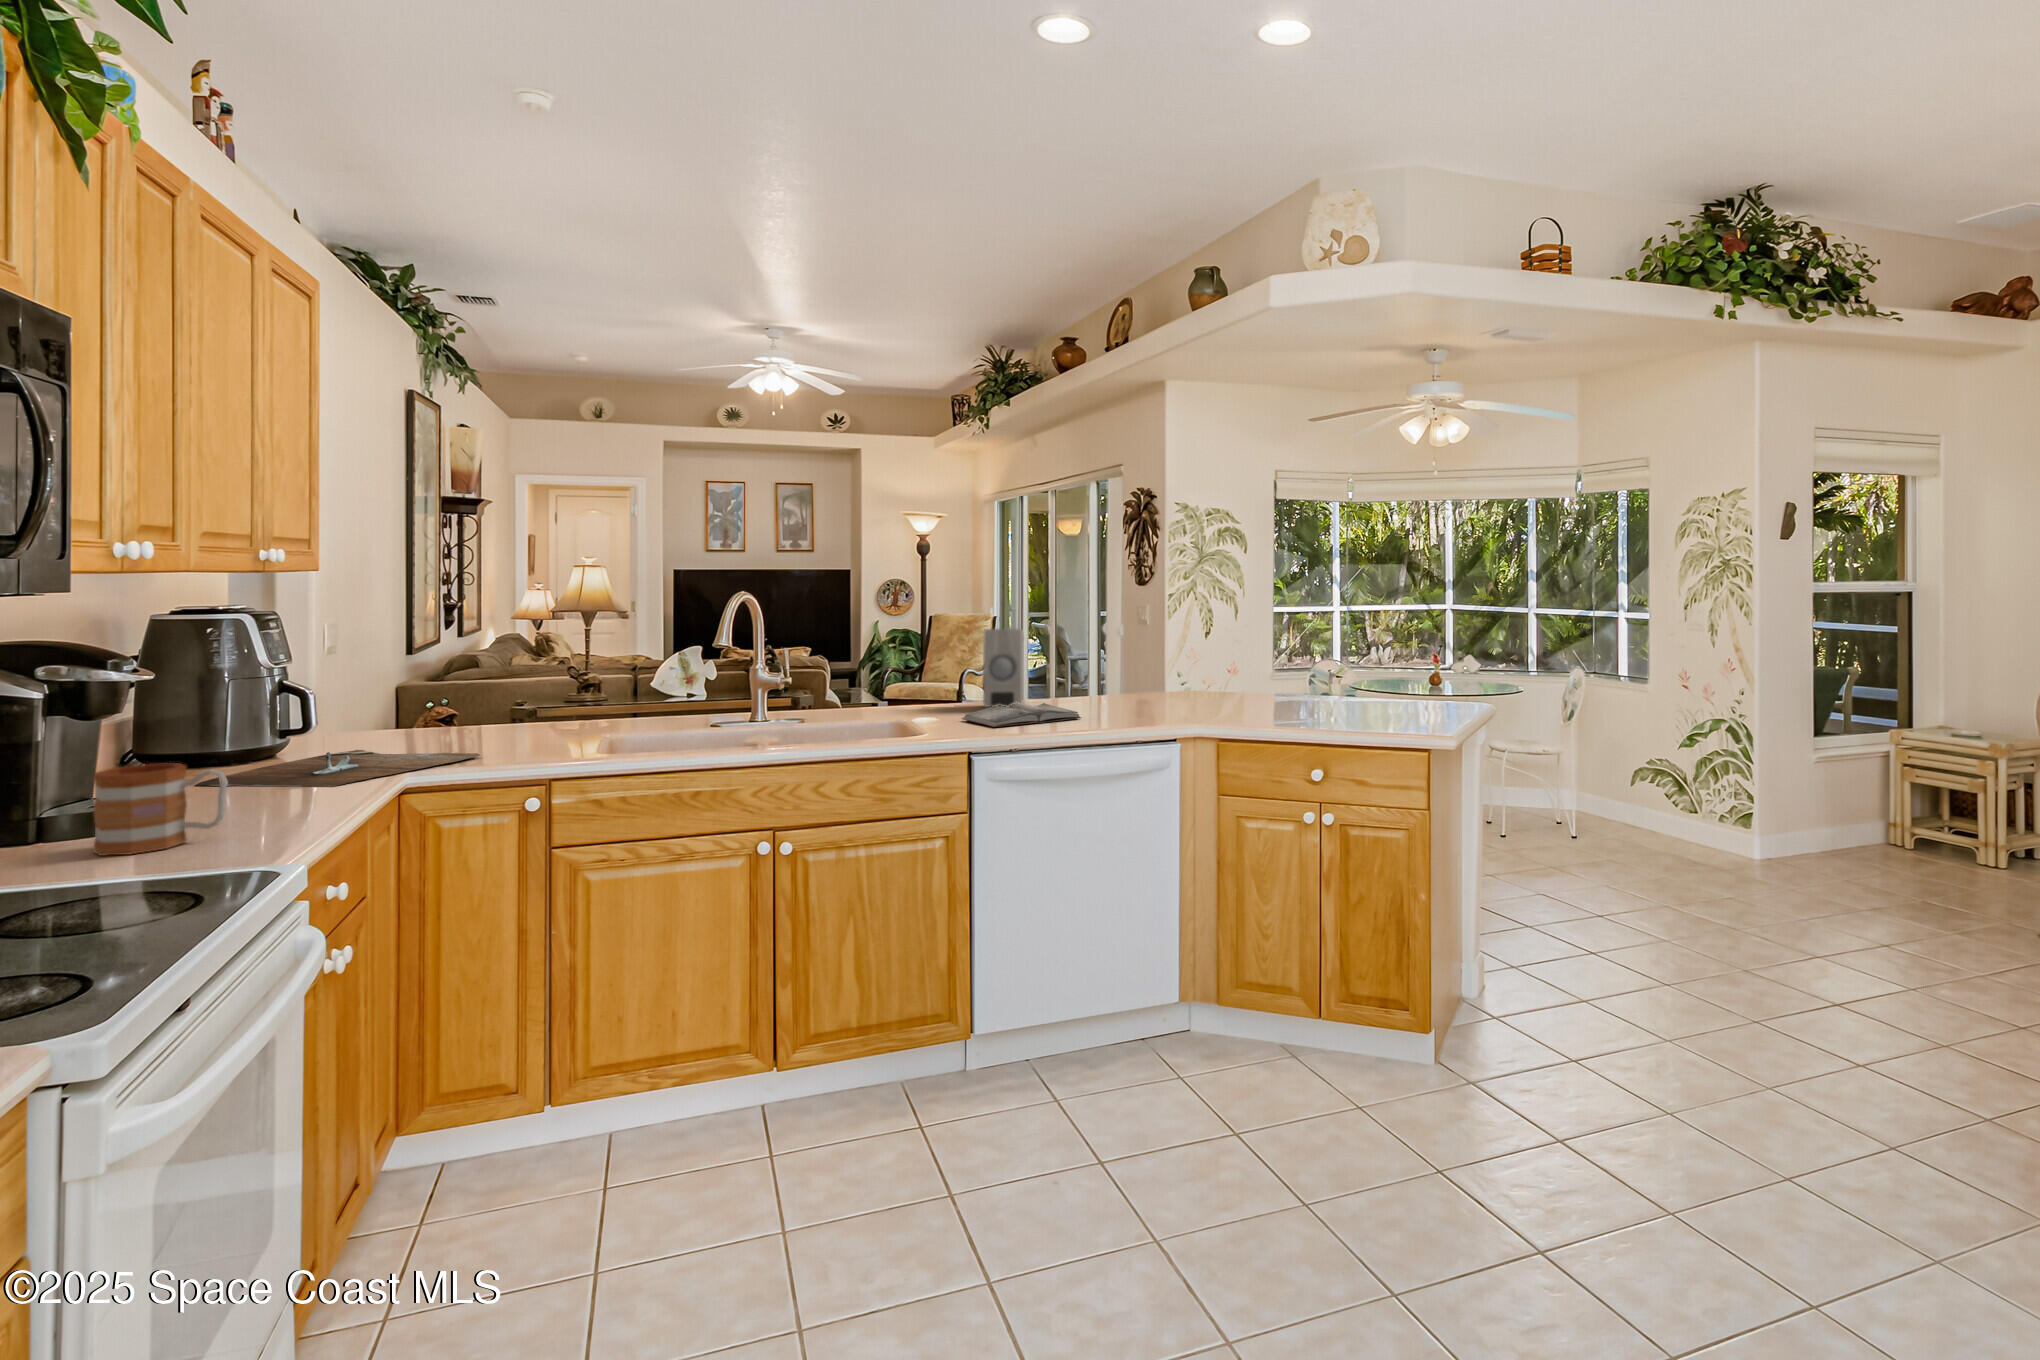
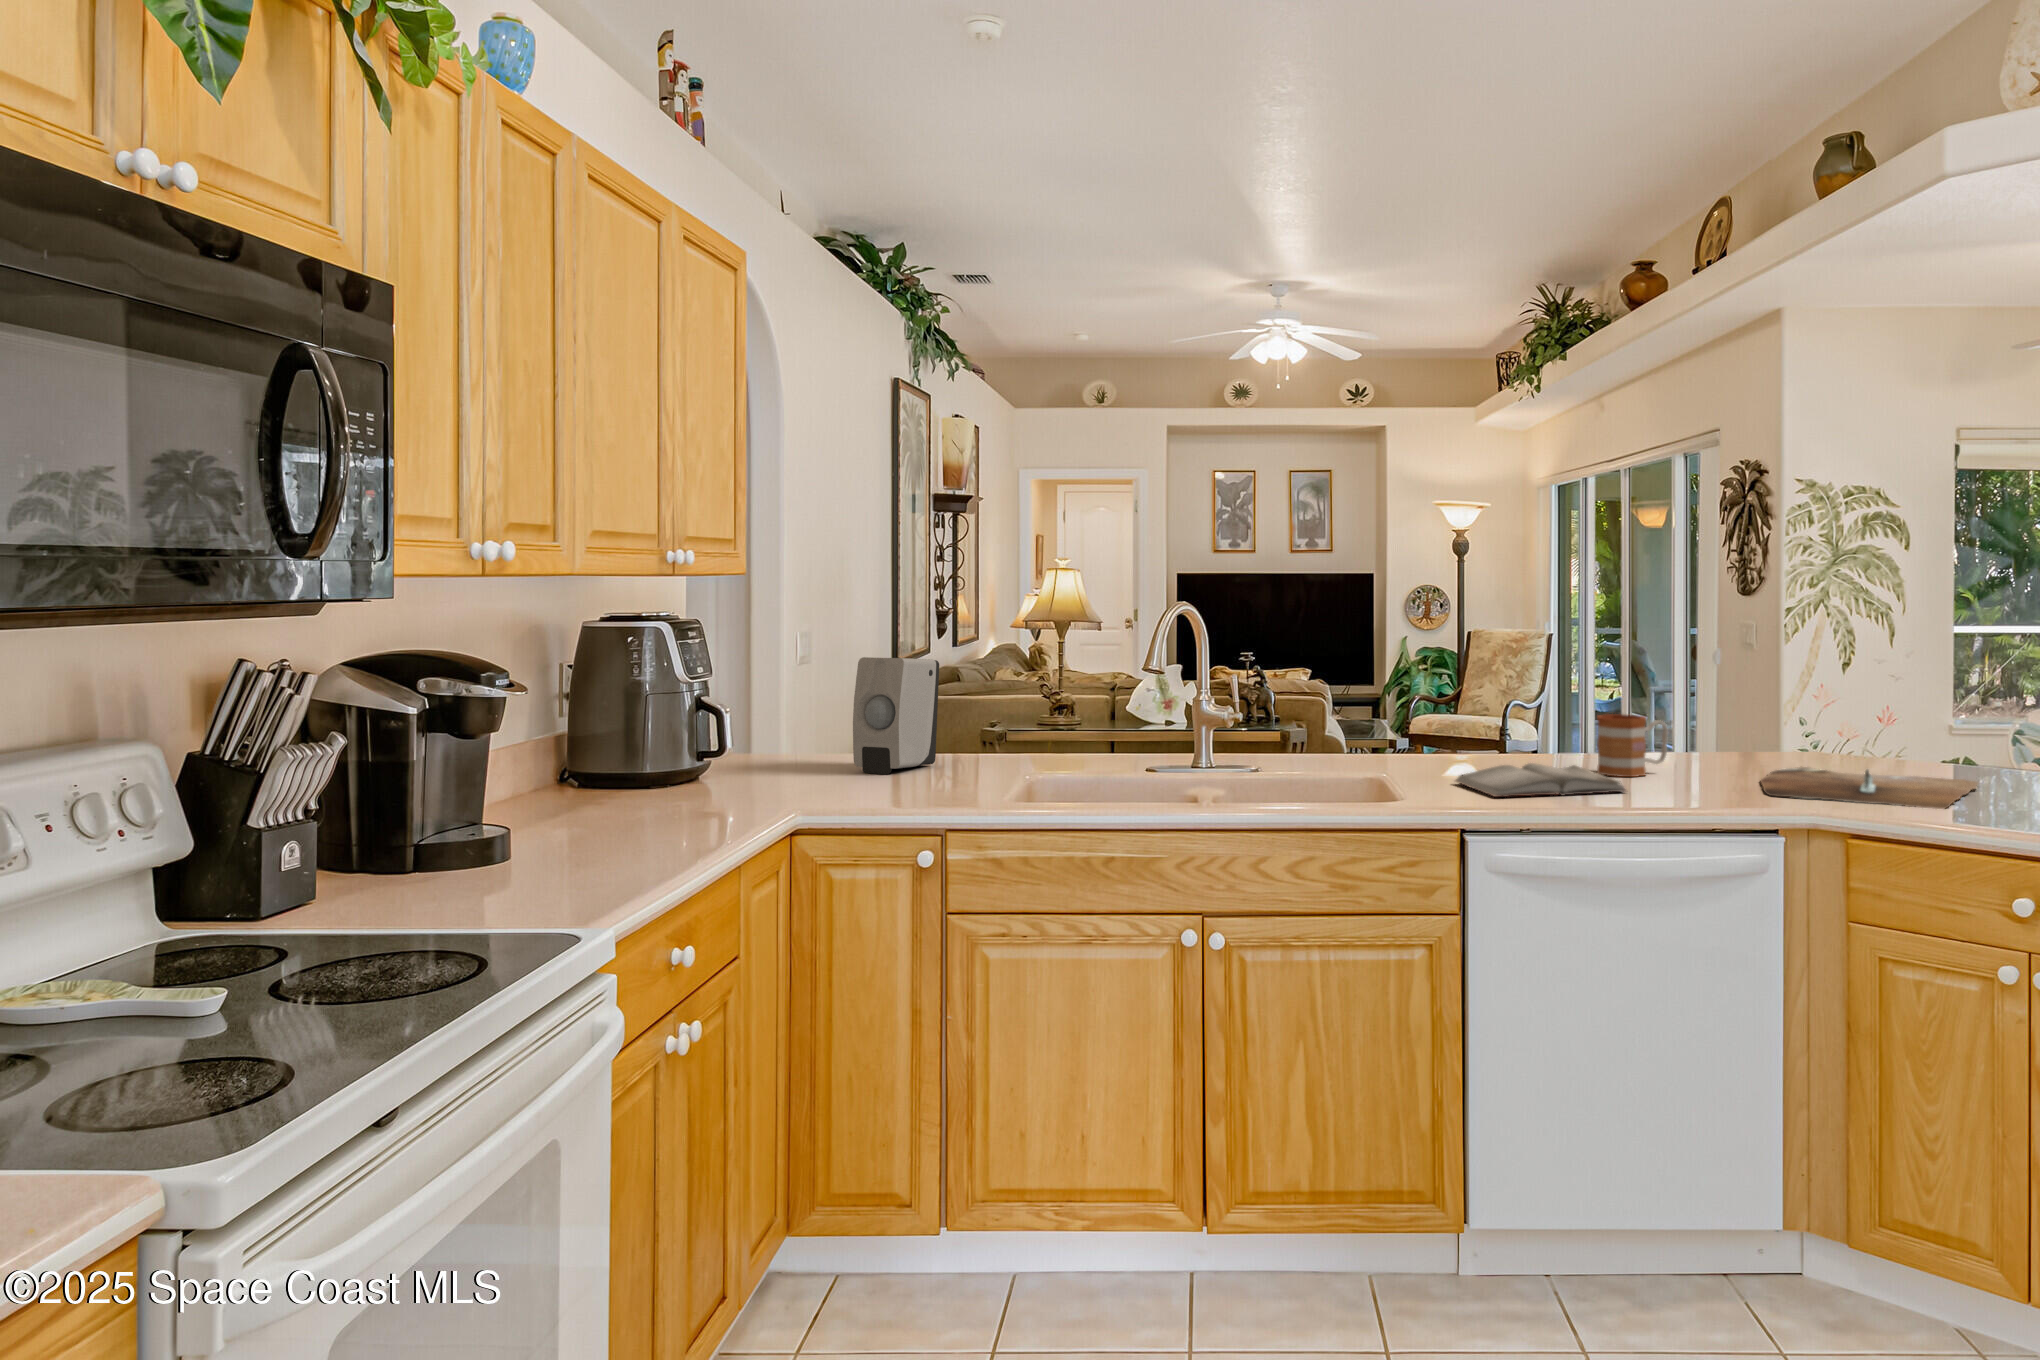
soap dispenser: present [983,629,1024,707] -> present [853,657,939,774]
cutting board: present [195,750,480,787] -> present [1761,767,1978,809]
mug: present [93,763,227,856] -> present [1597,714,1668,777]

